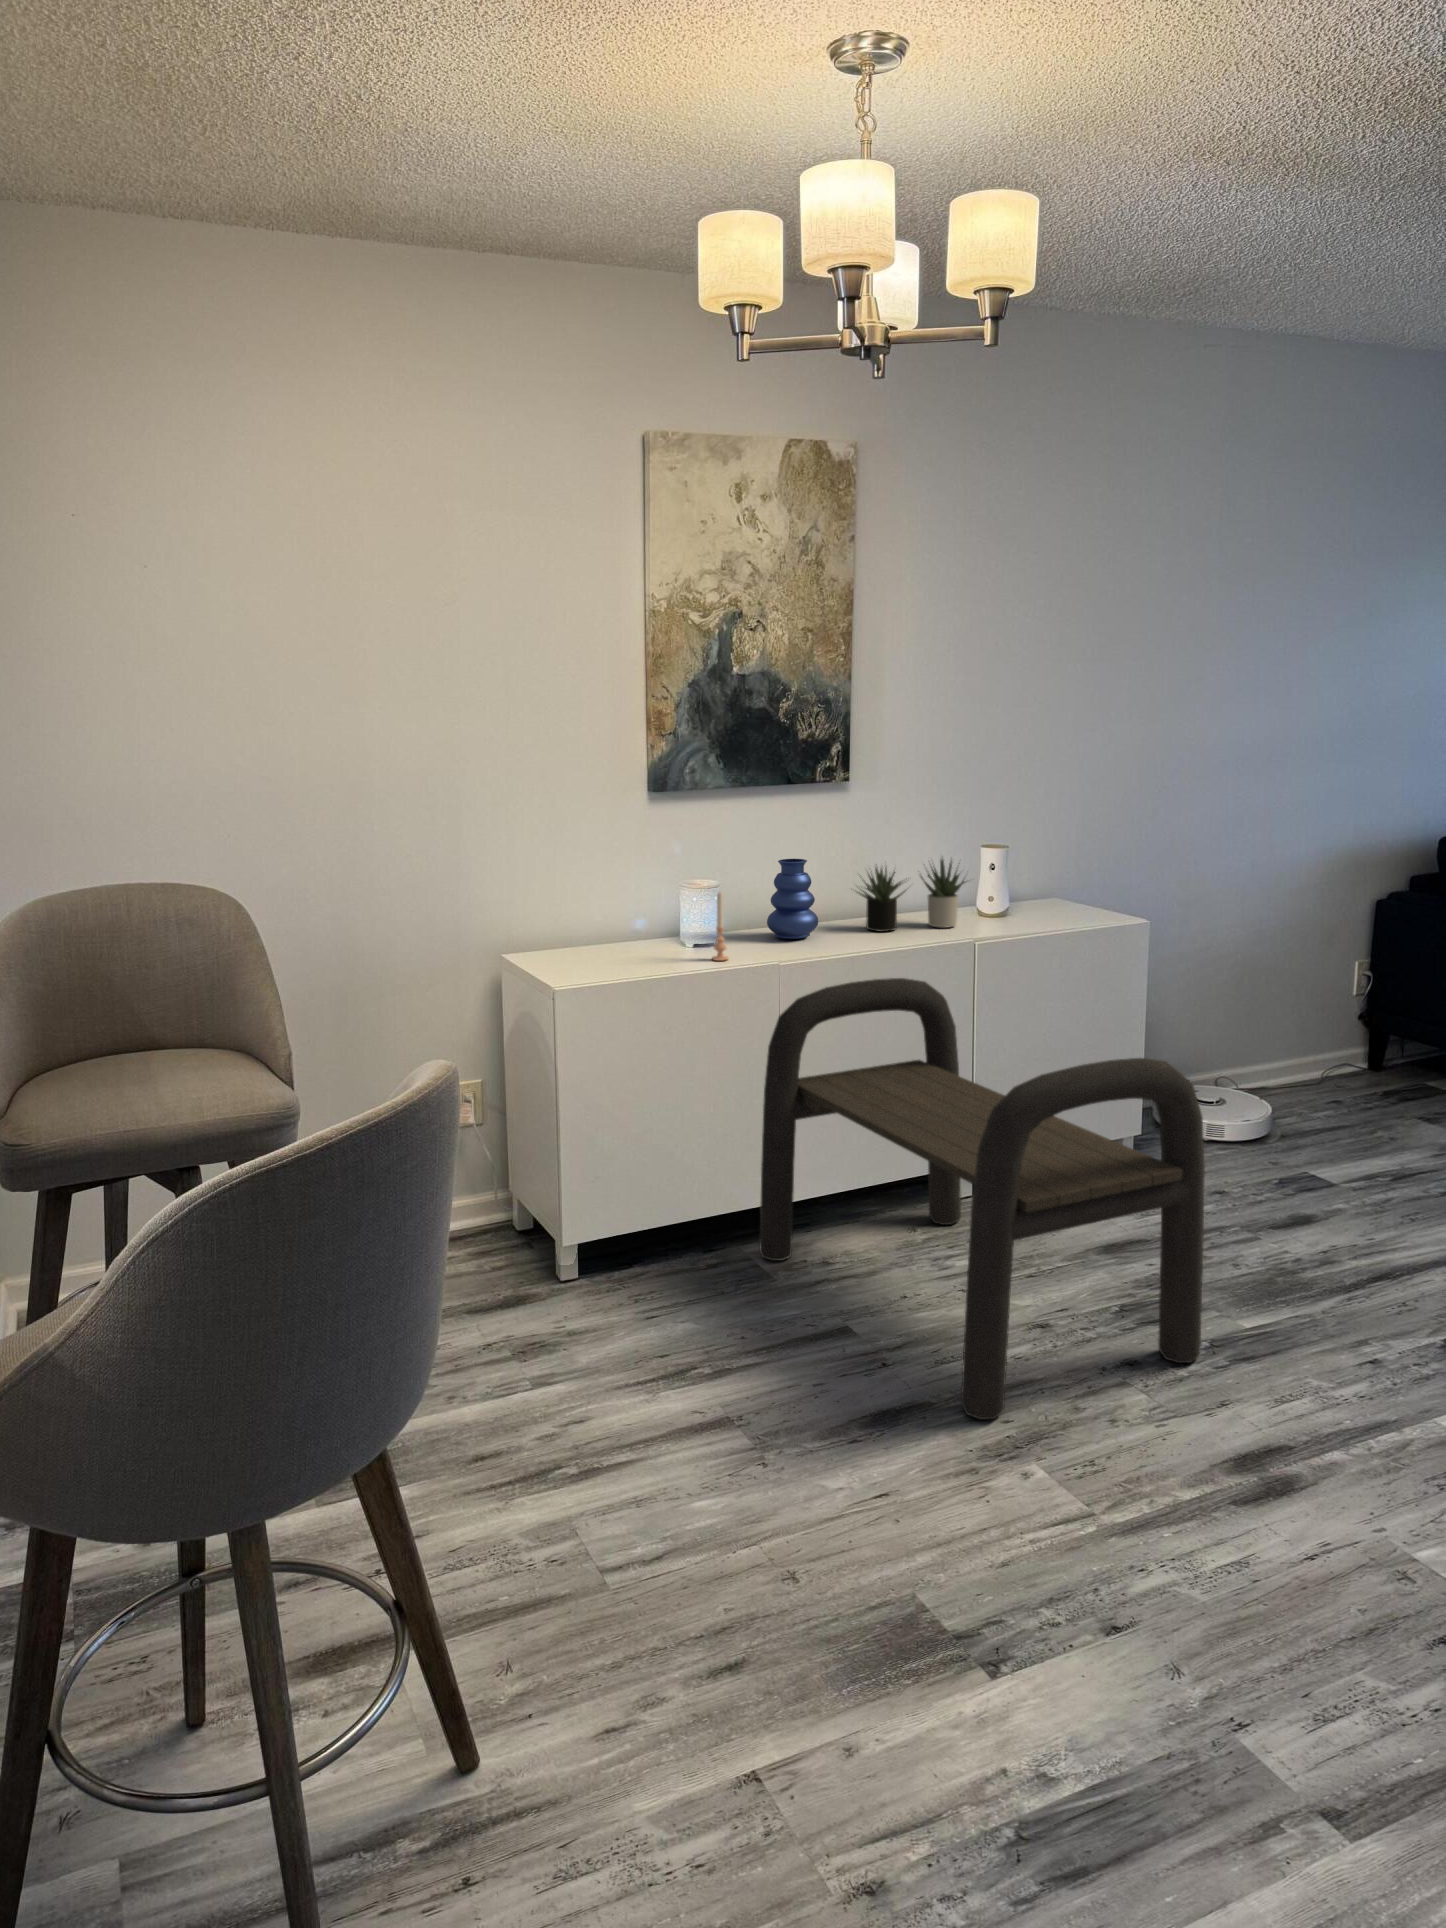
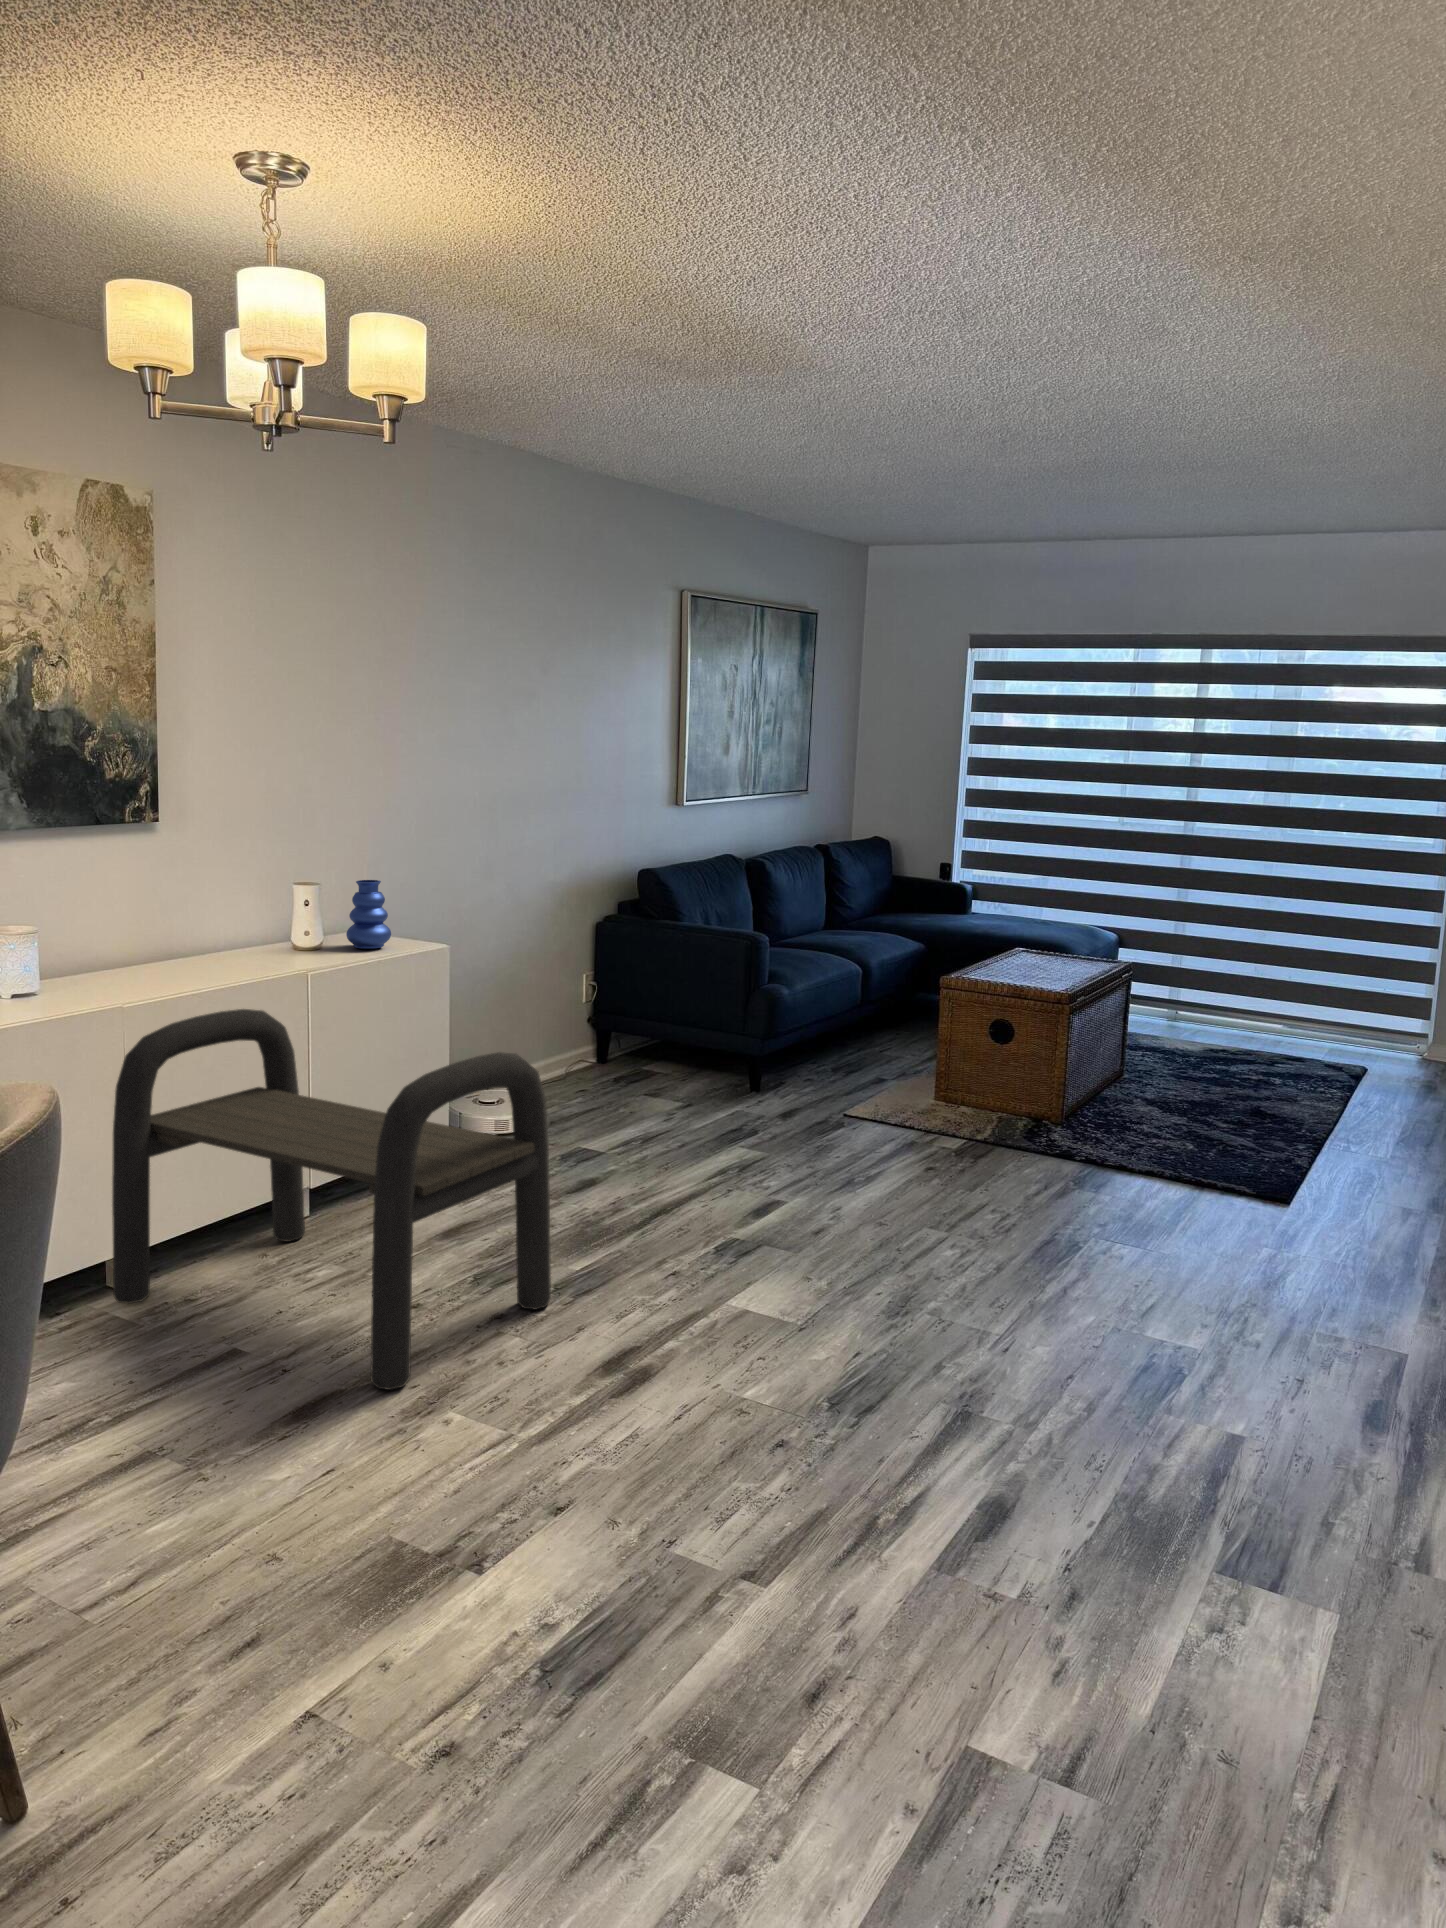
vase: present [767,859,818,939] -> present [346,880,391,949]
succulent plant: present [858,859,965,932] -> none [169,891,290,968]
candle: present [712,892,728,961] -> none [42,934,62,1006]

